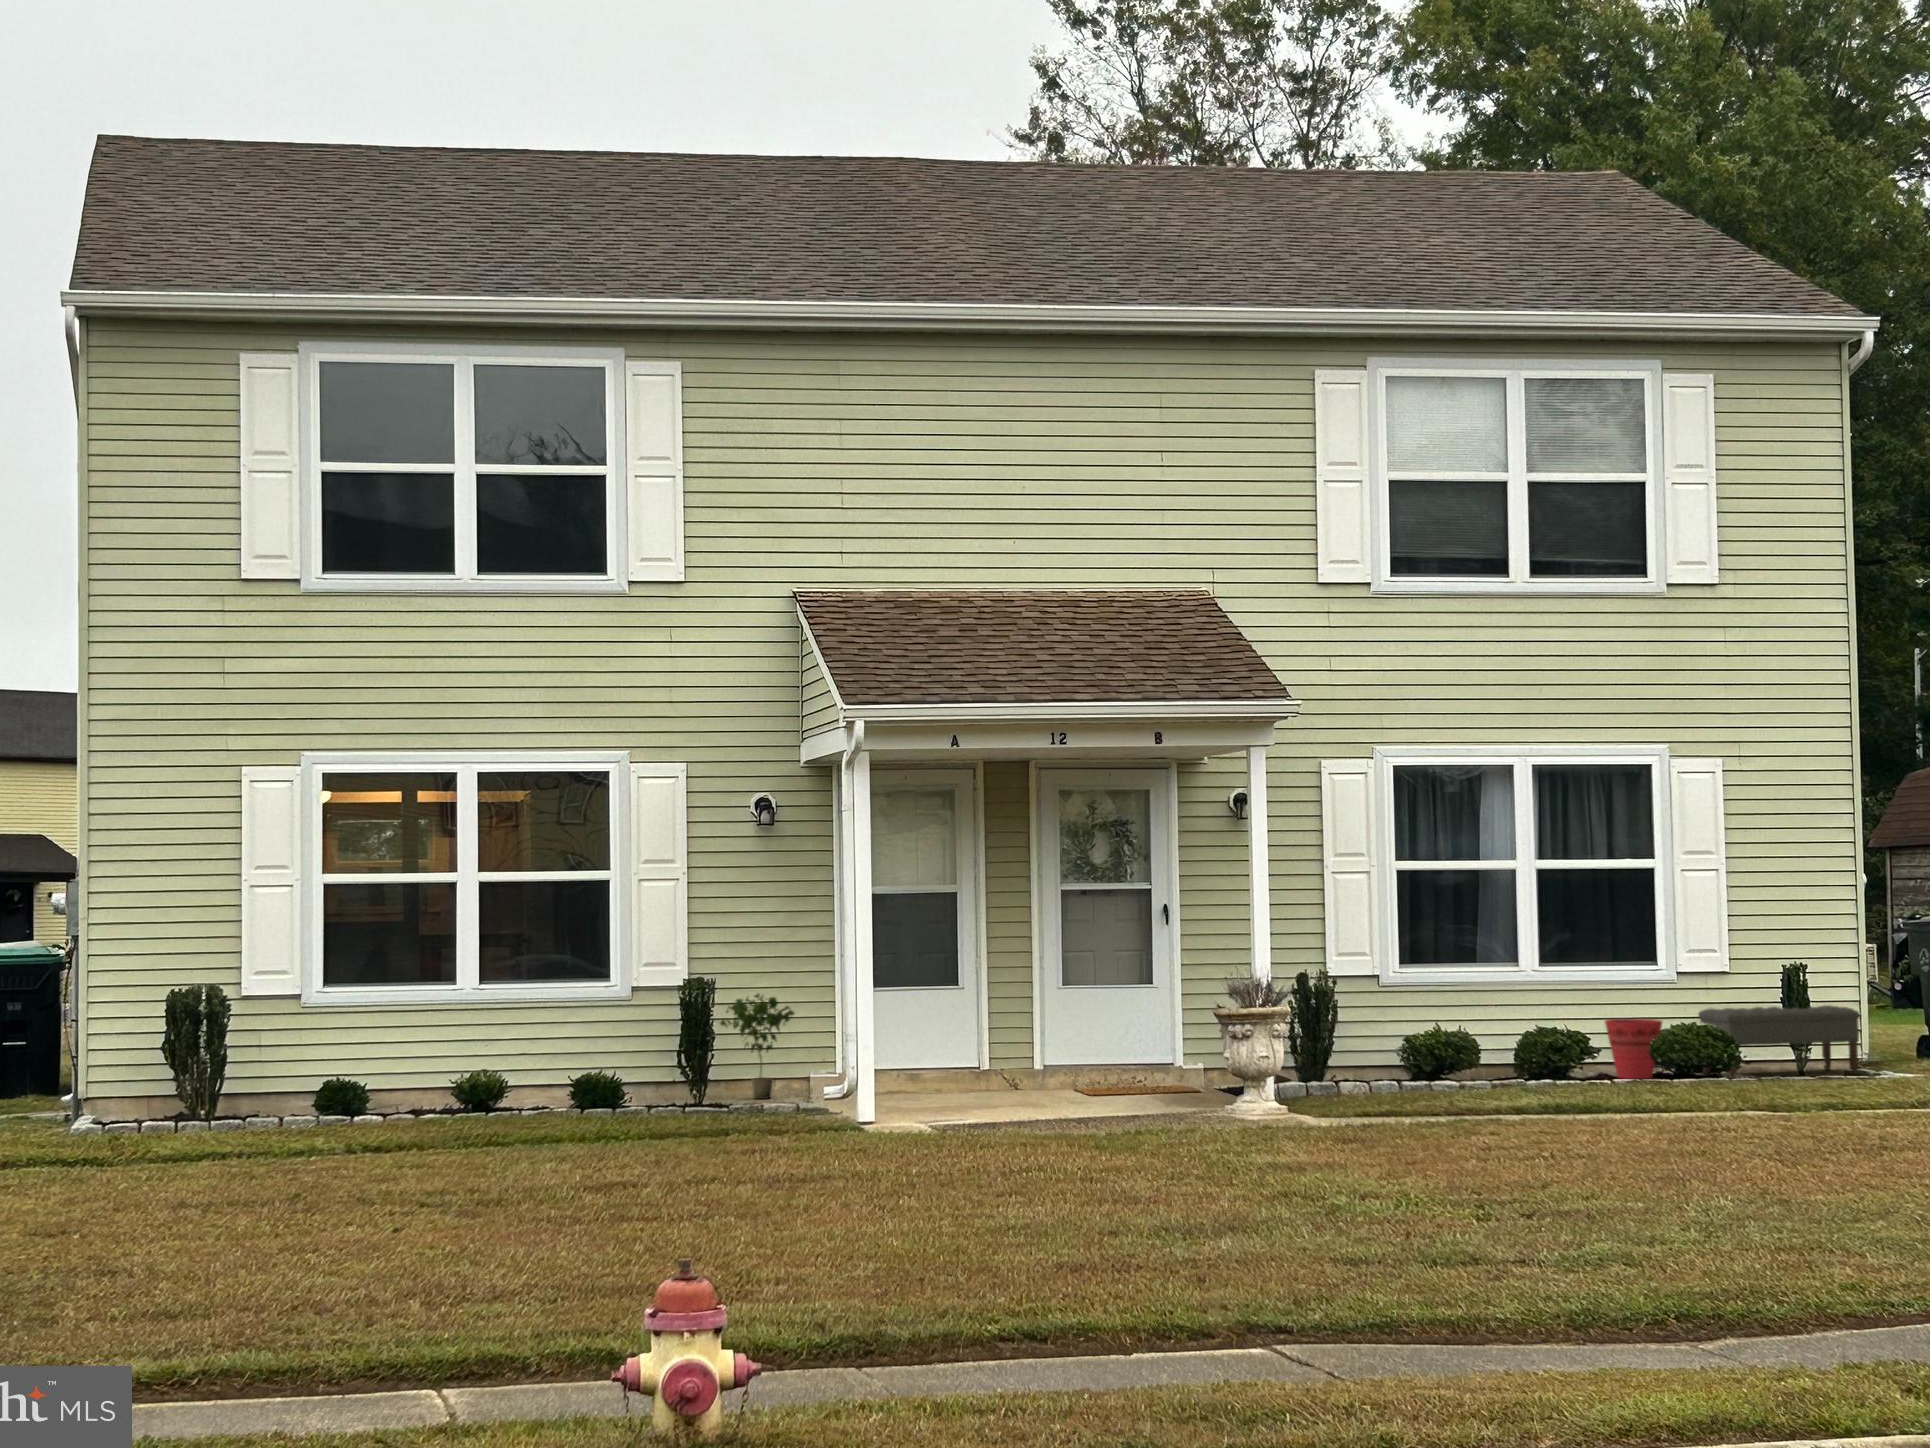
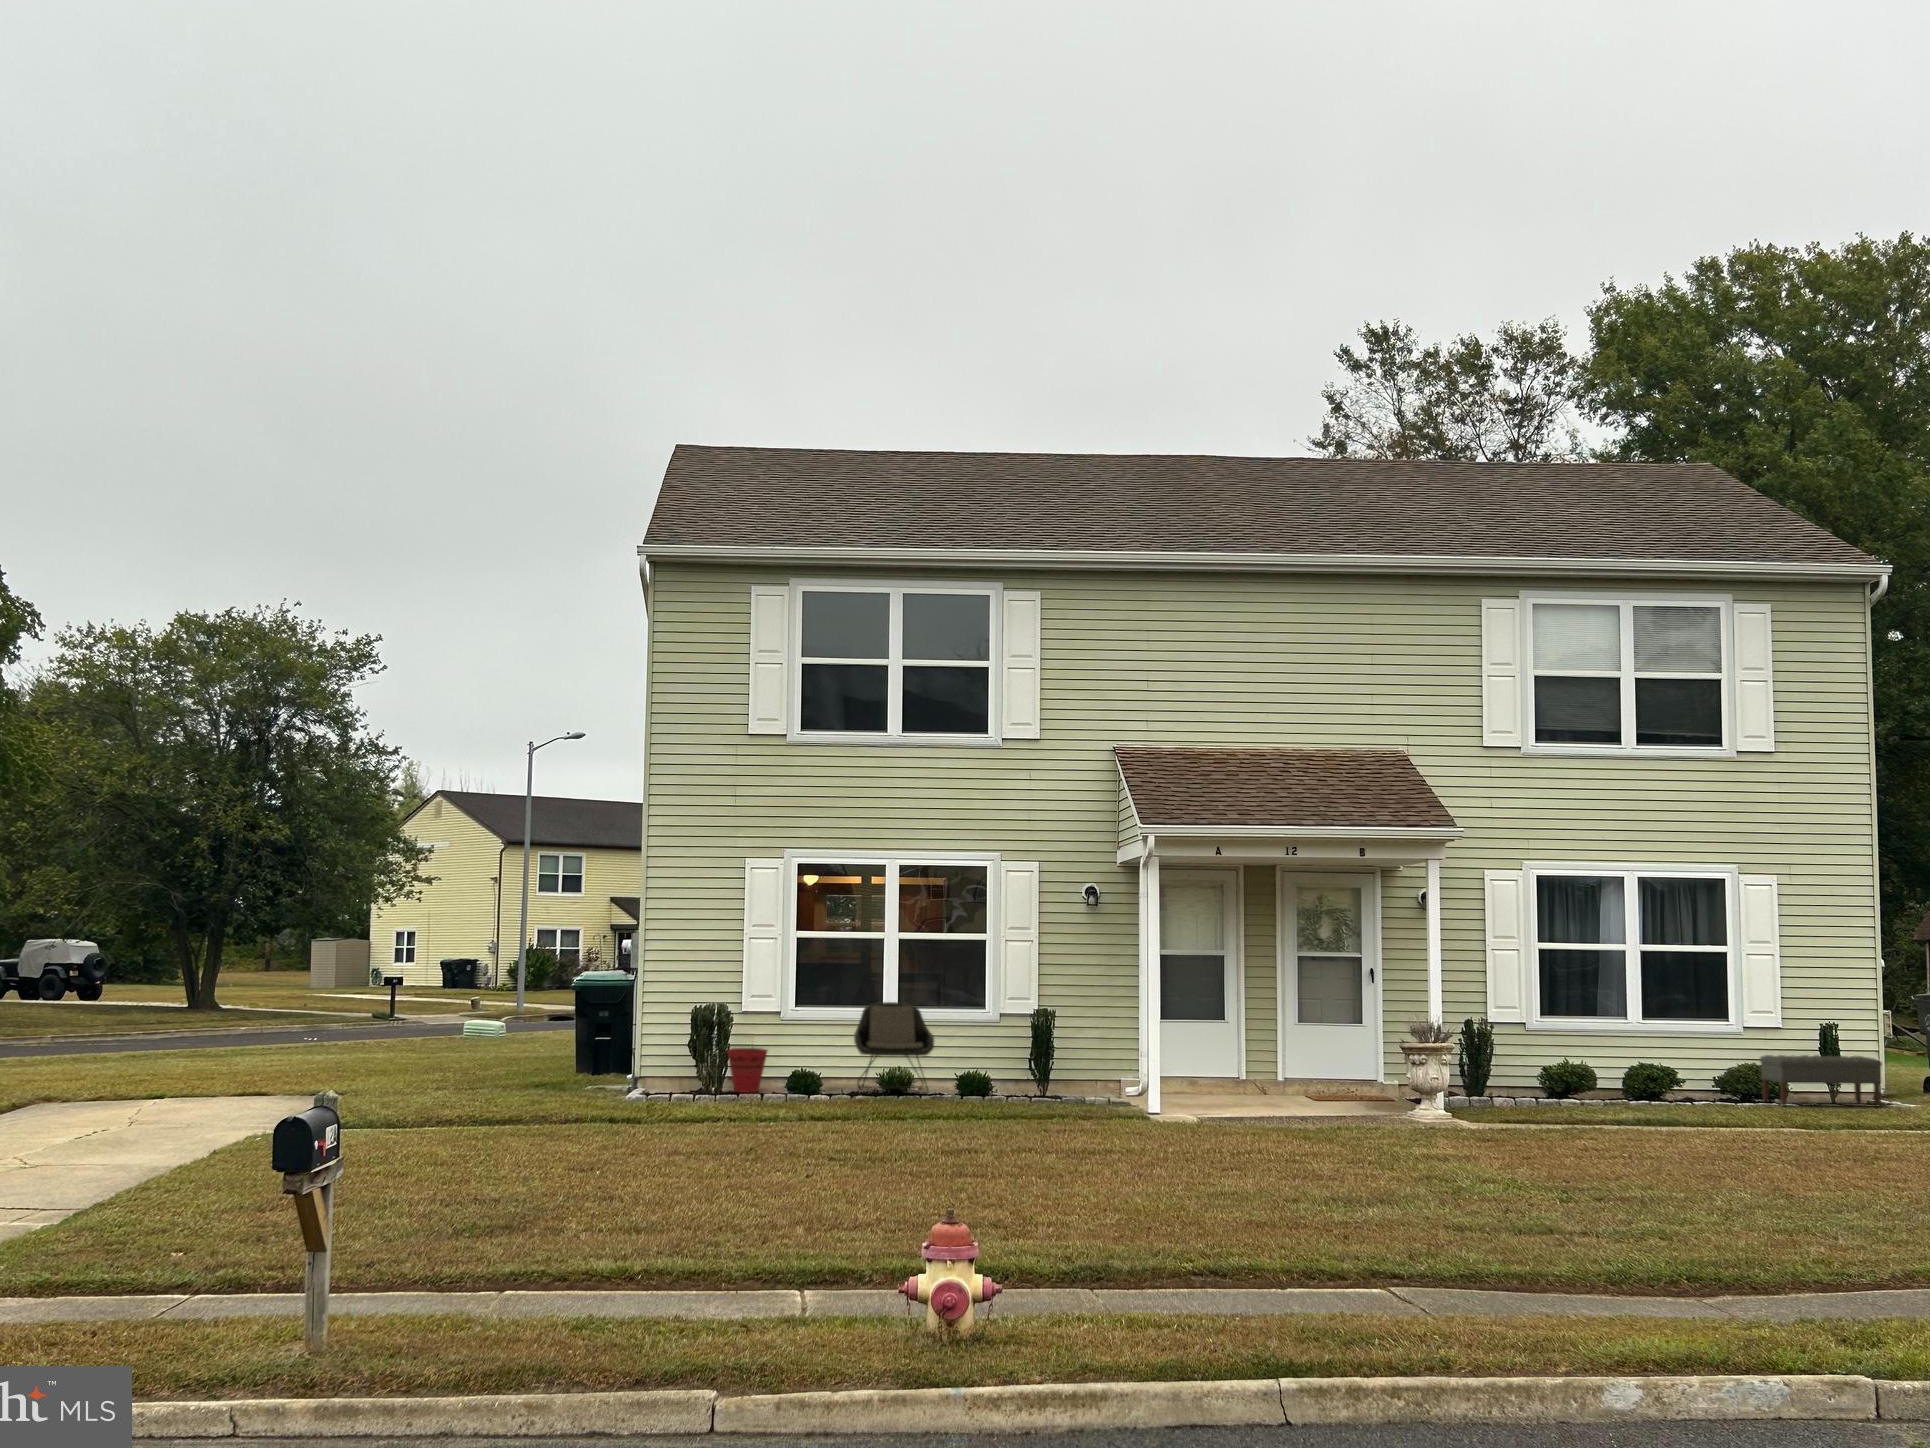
lounge chair: none [413,976,535,1114] -> present [854,1002,934,1095]
potted plant: present [720,994,794,1099] -> none [1058,1020,1109,1093]
bucket: present [1605,1019,1662,1079] -> present [727,1048,767,1093]

